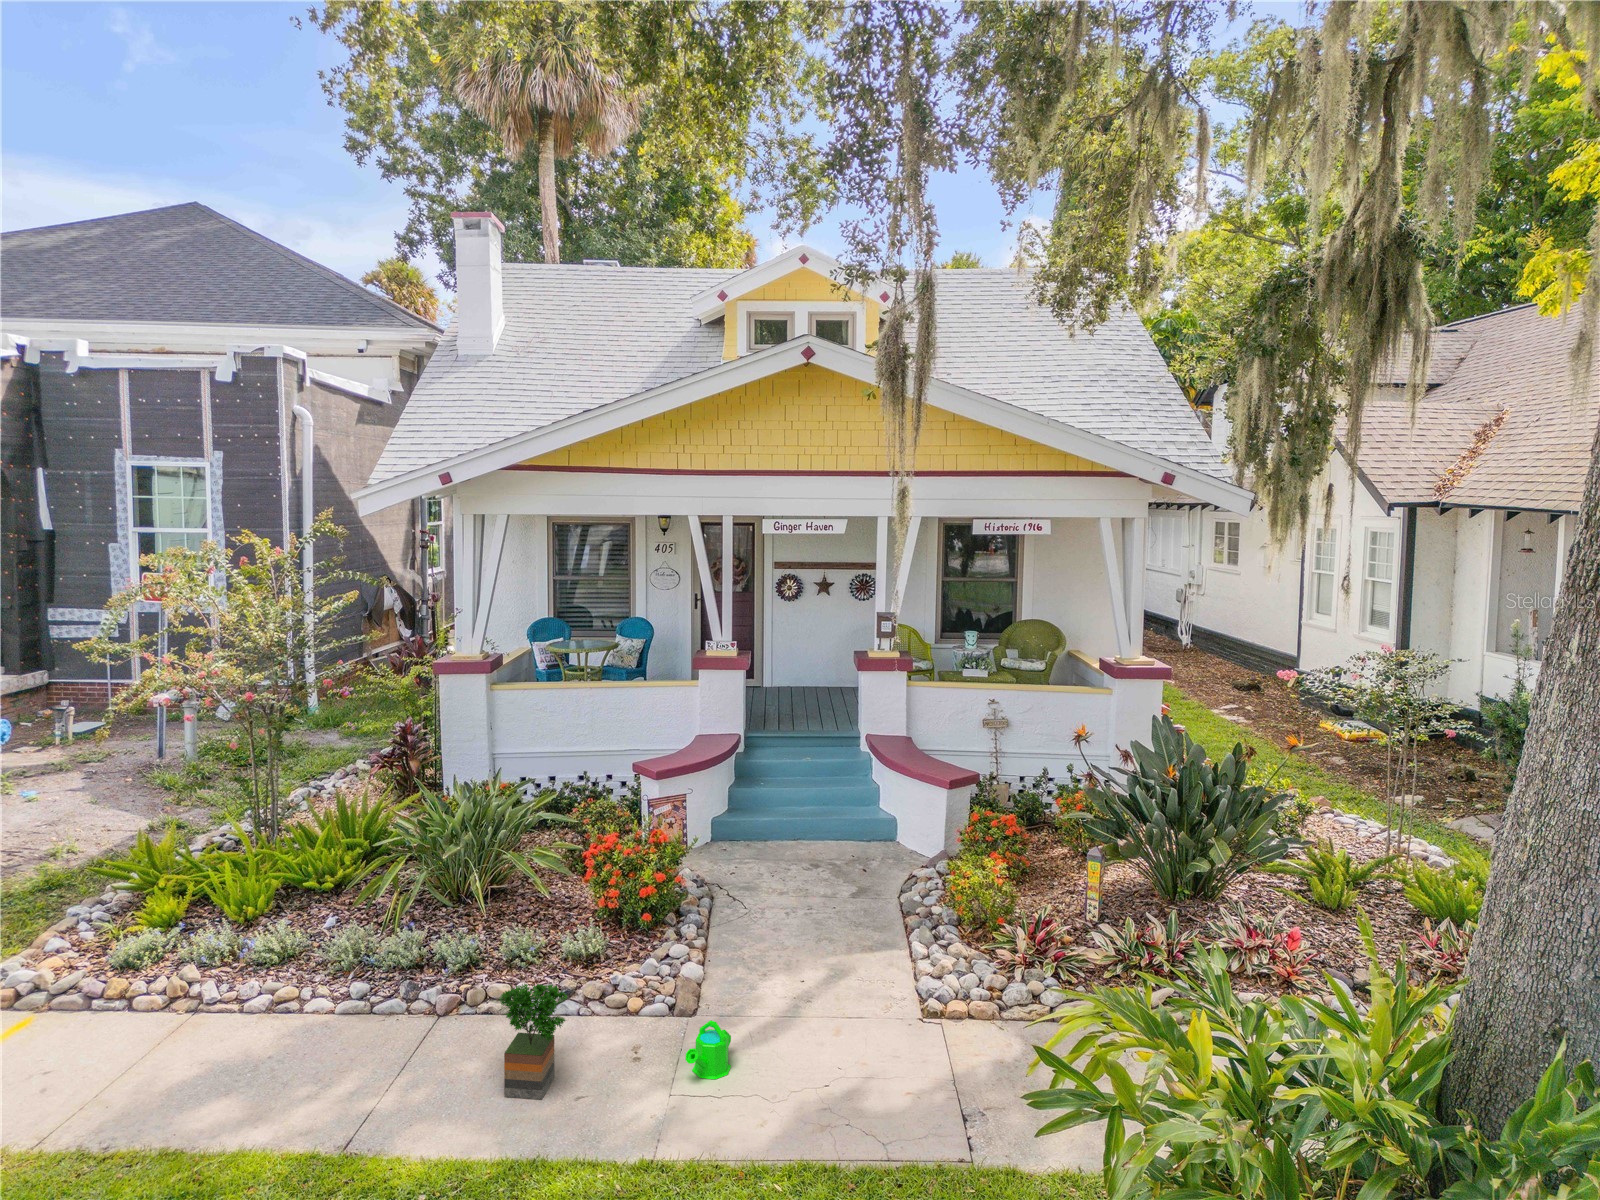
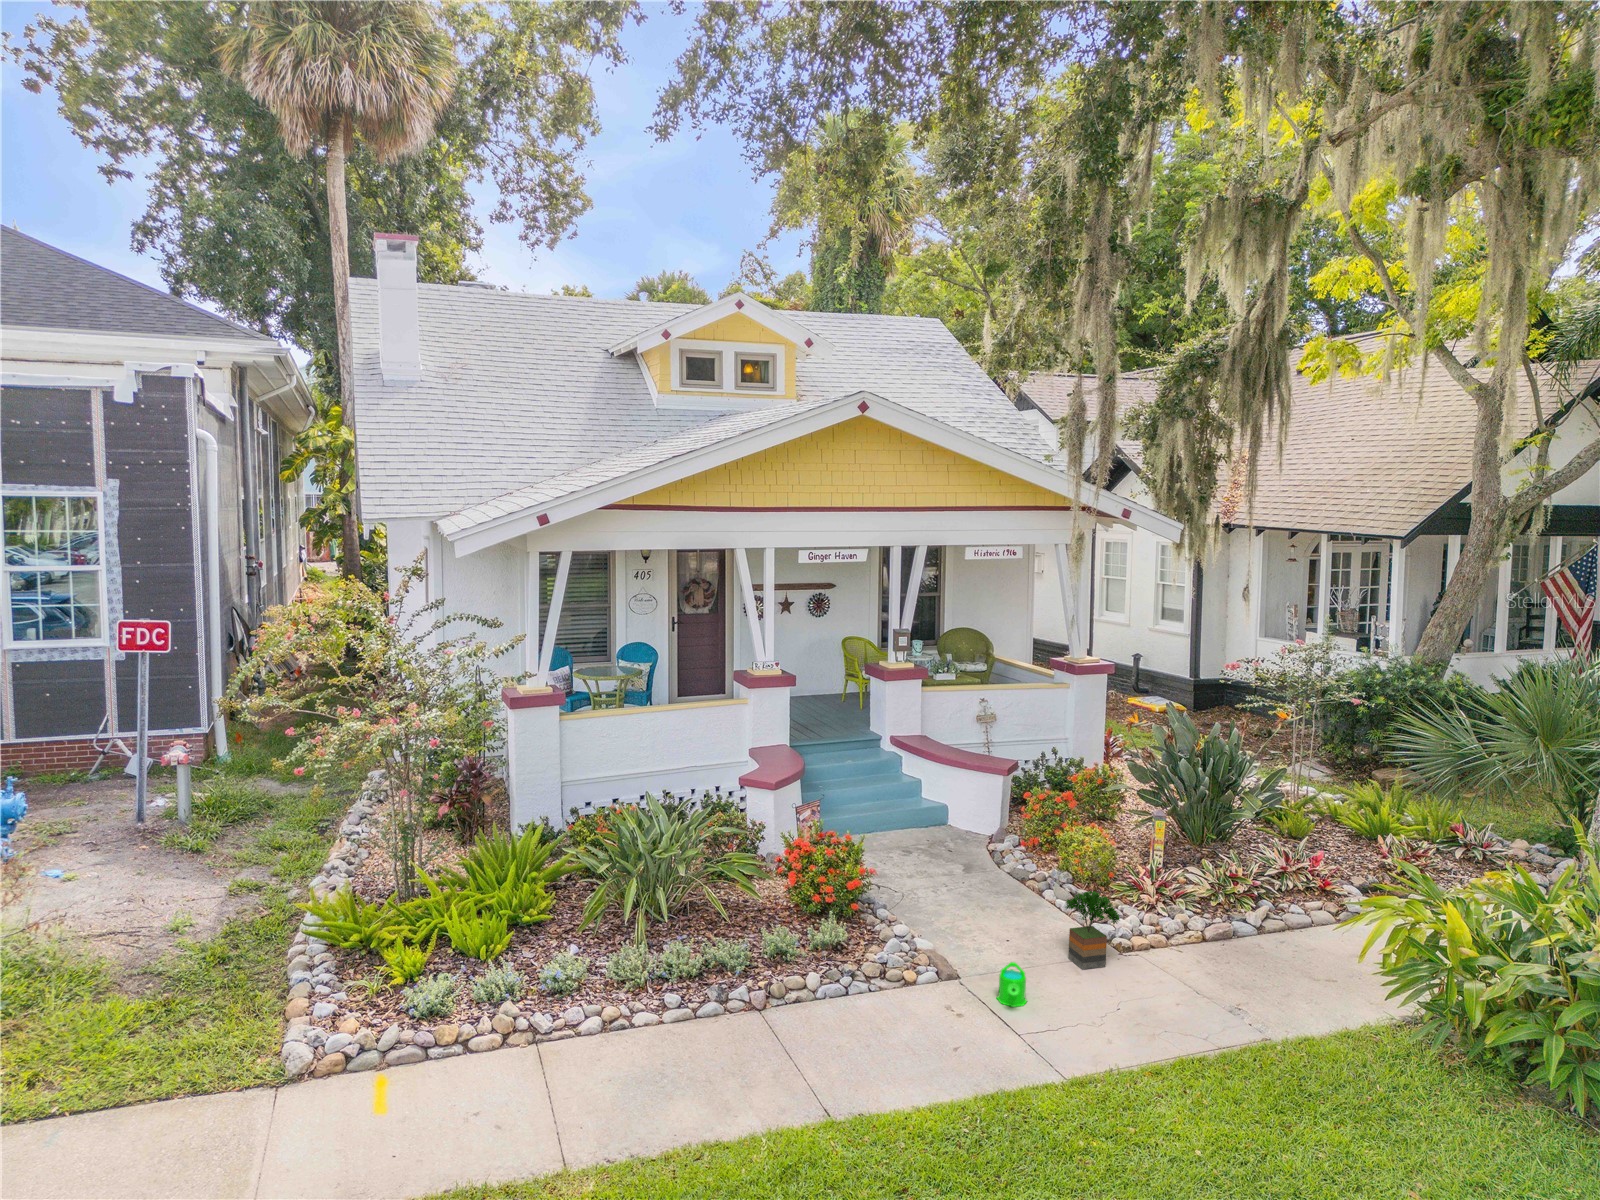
potted tree: present [499,984,568,1100] -> present [1065,891,1120,970]

